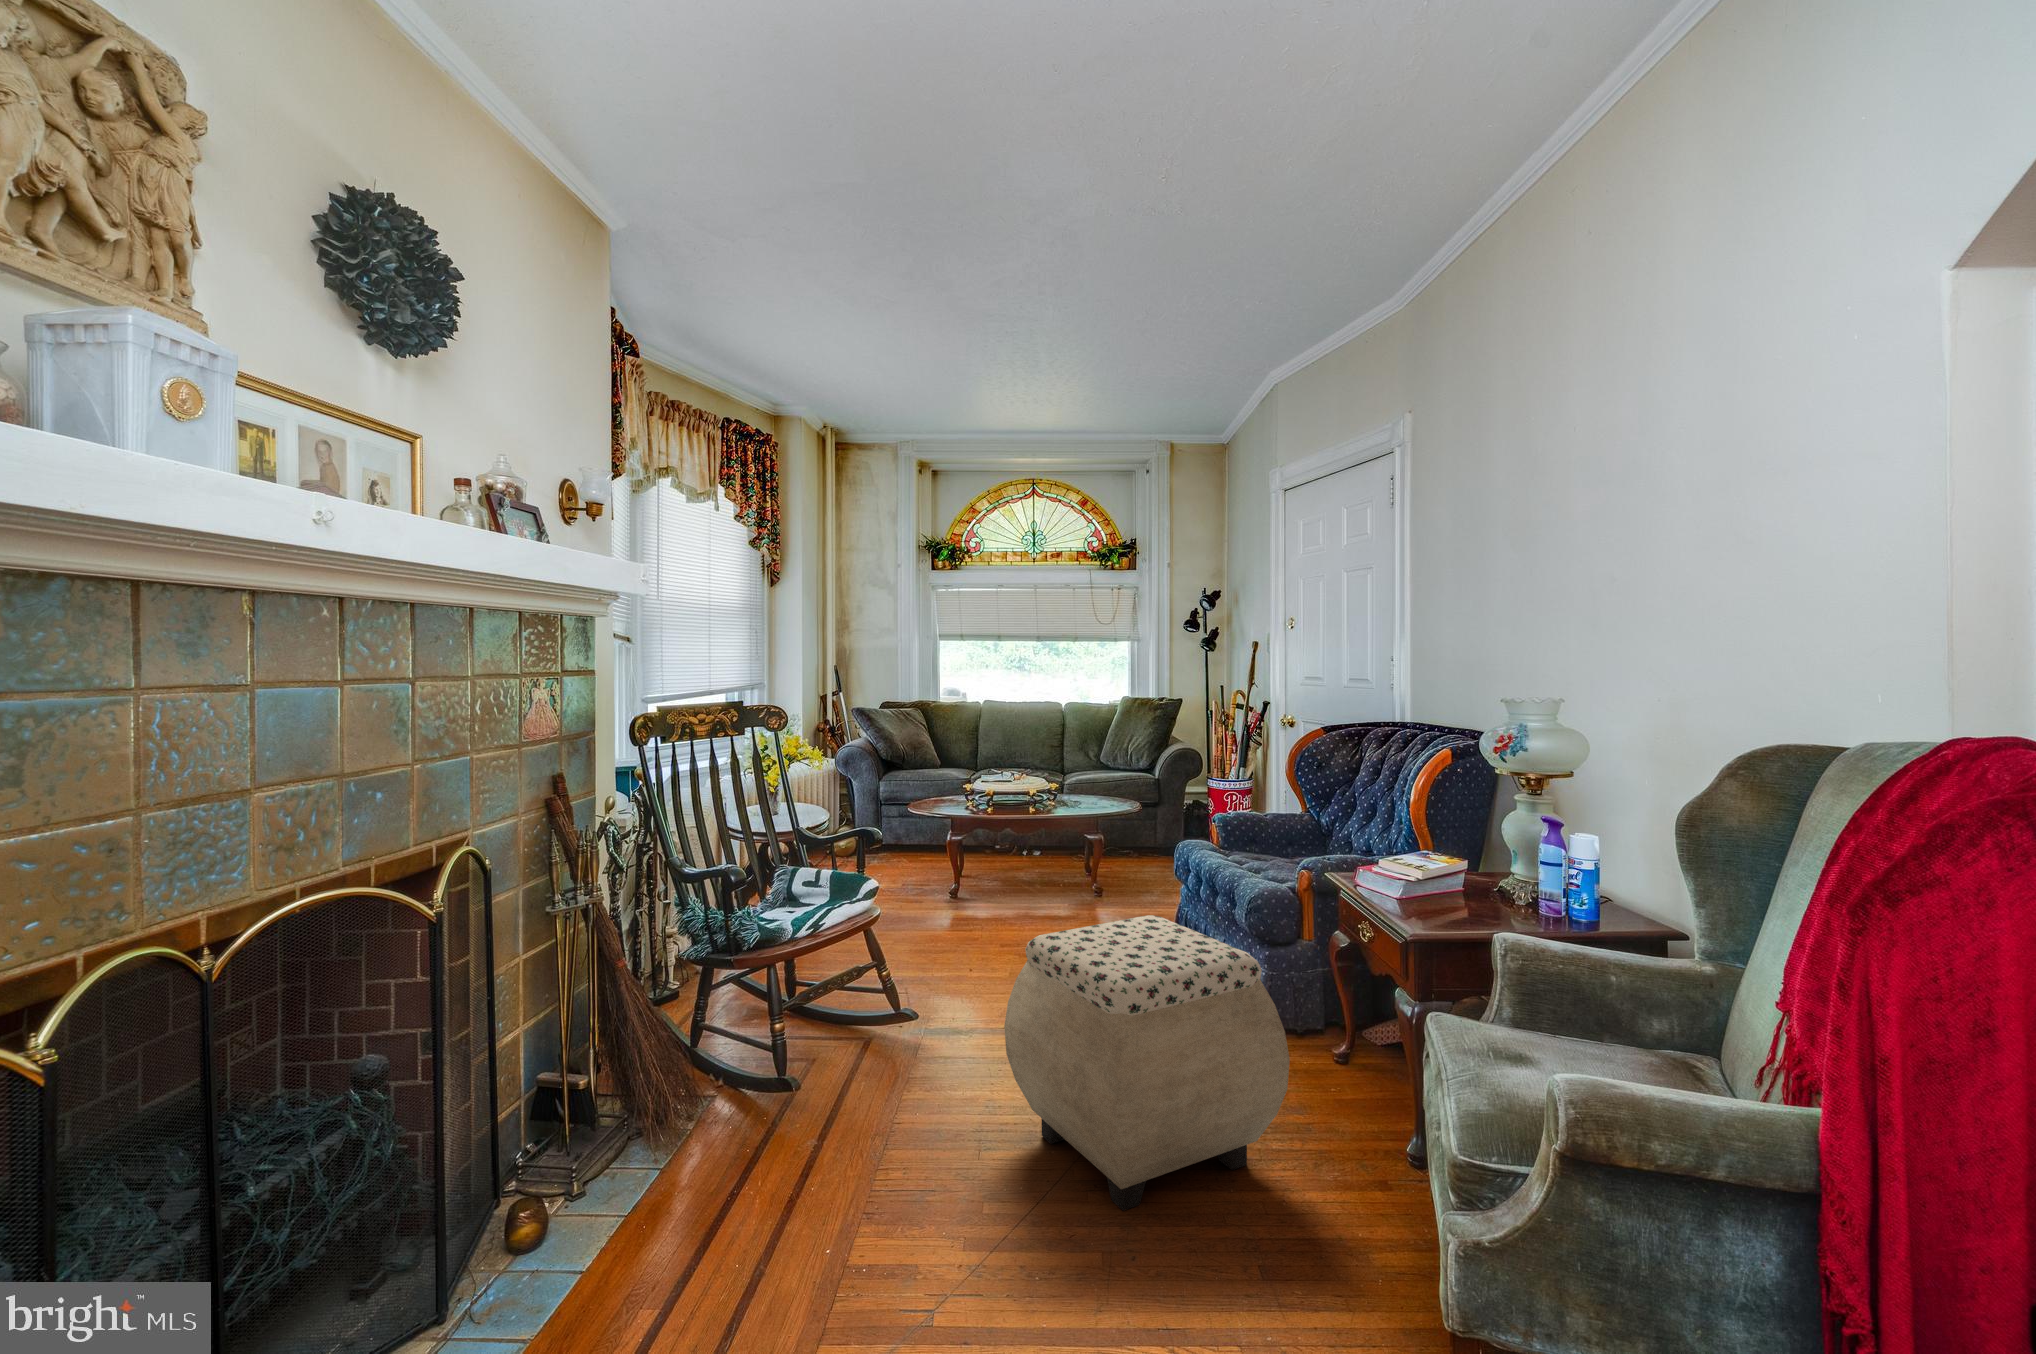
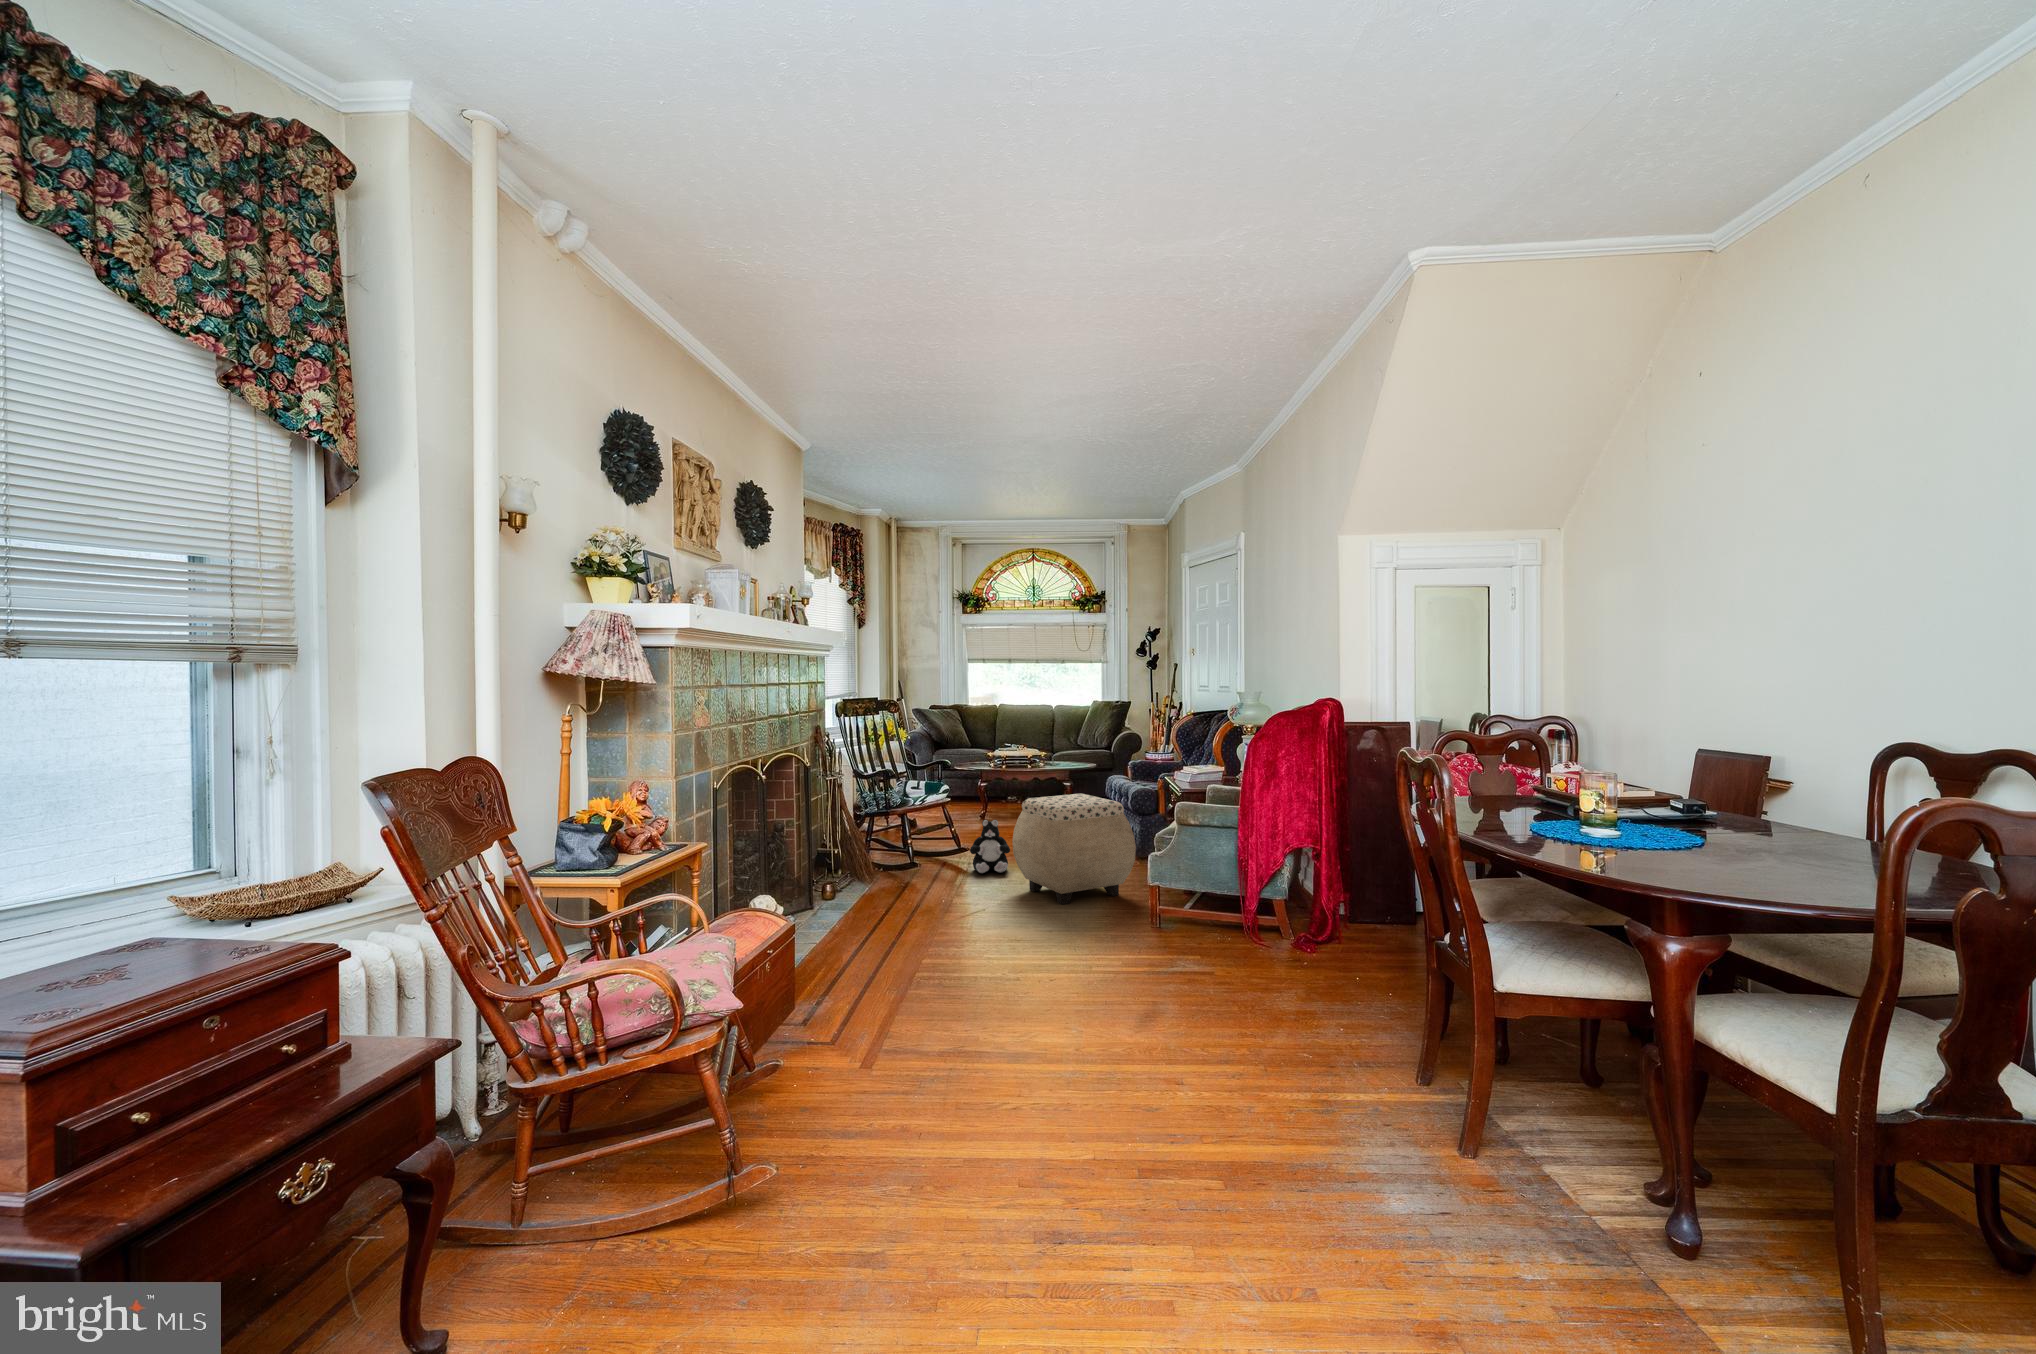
plush toy: none [918,948,999,1067] -> present [970,820,1010,873]

